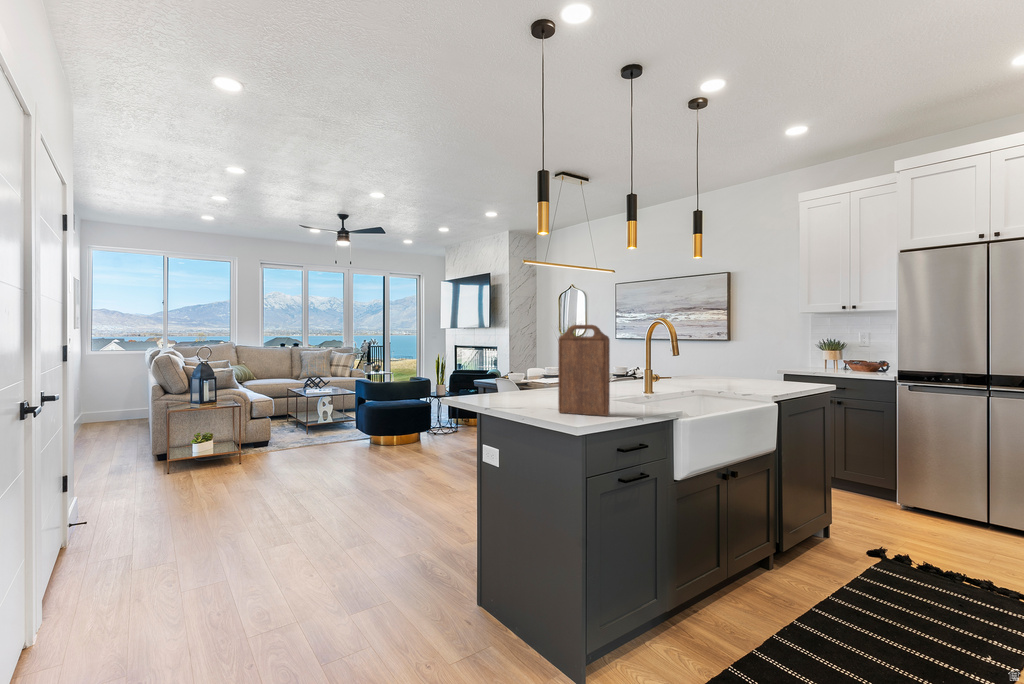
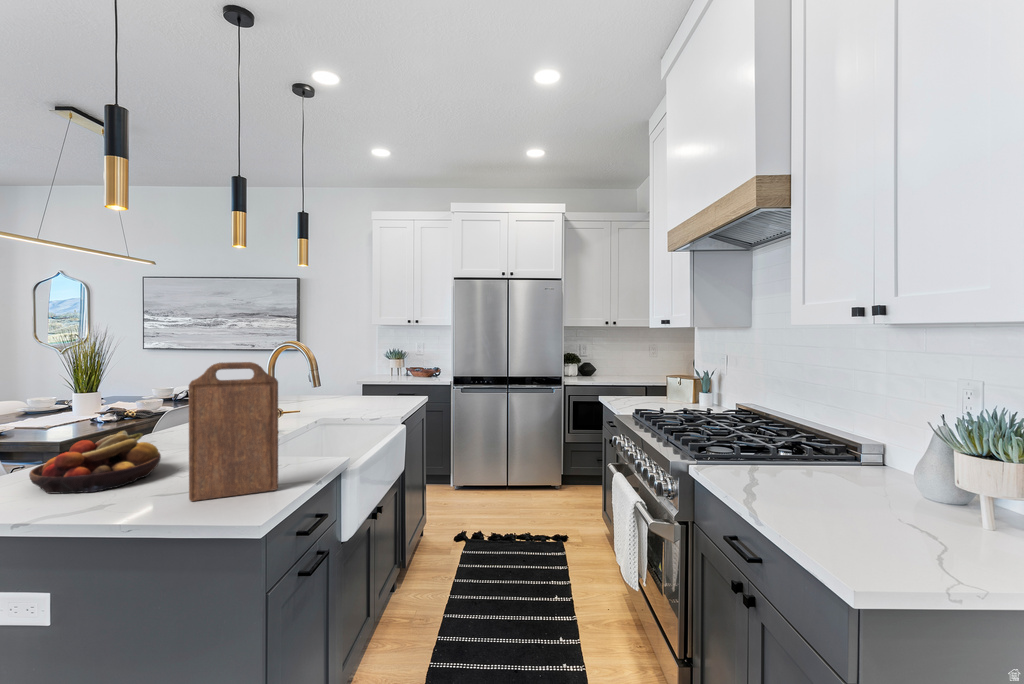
fruit bowl: none [503,374,562,403] -> present [29,431,161,494]

